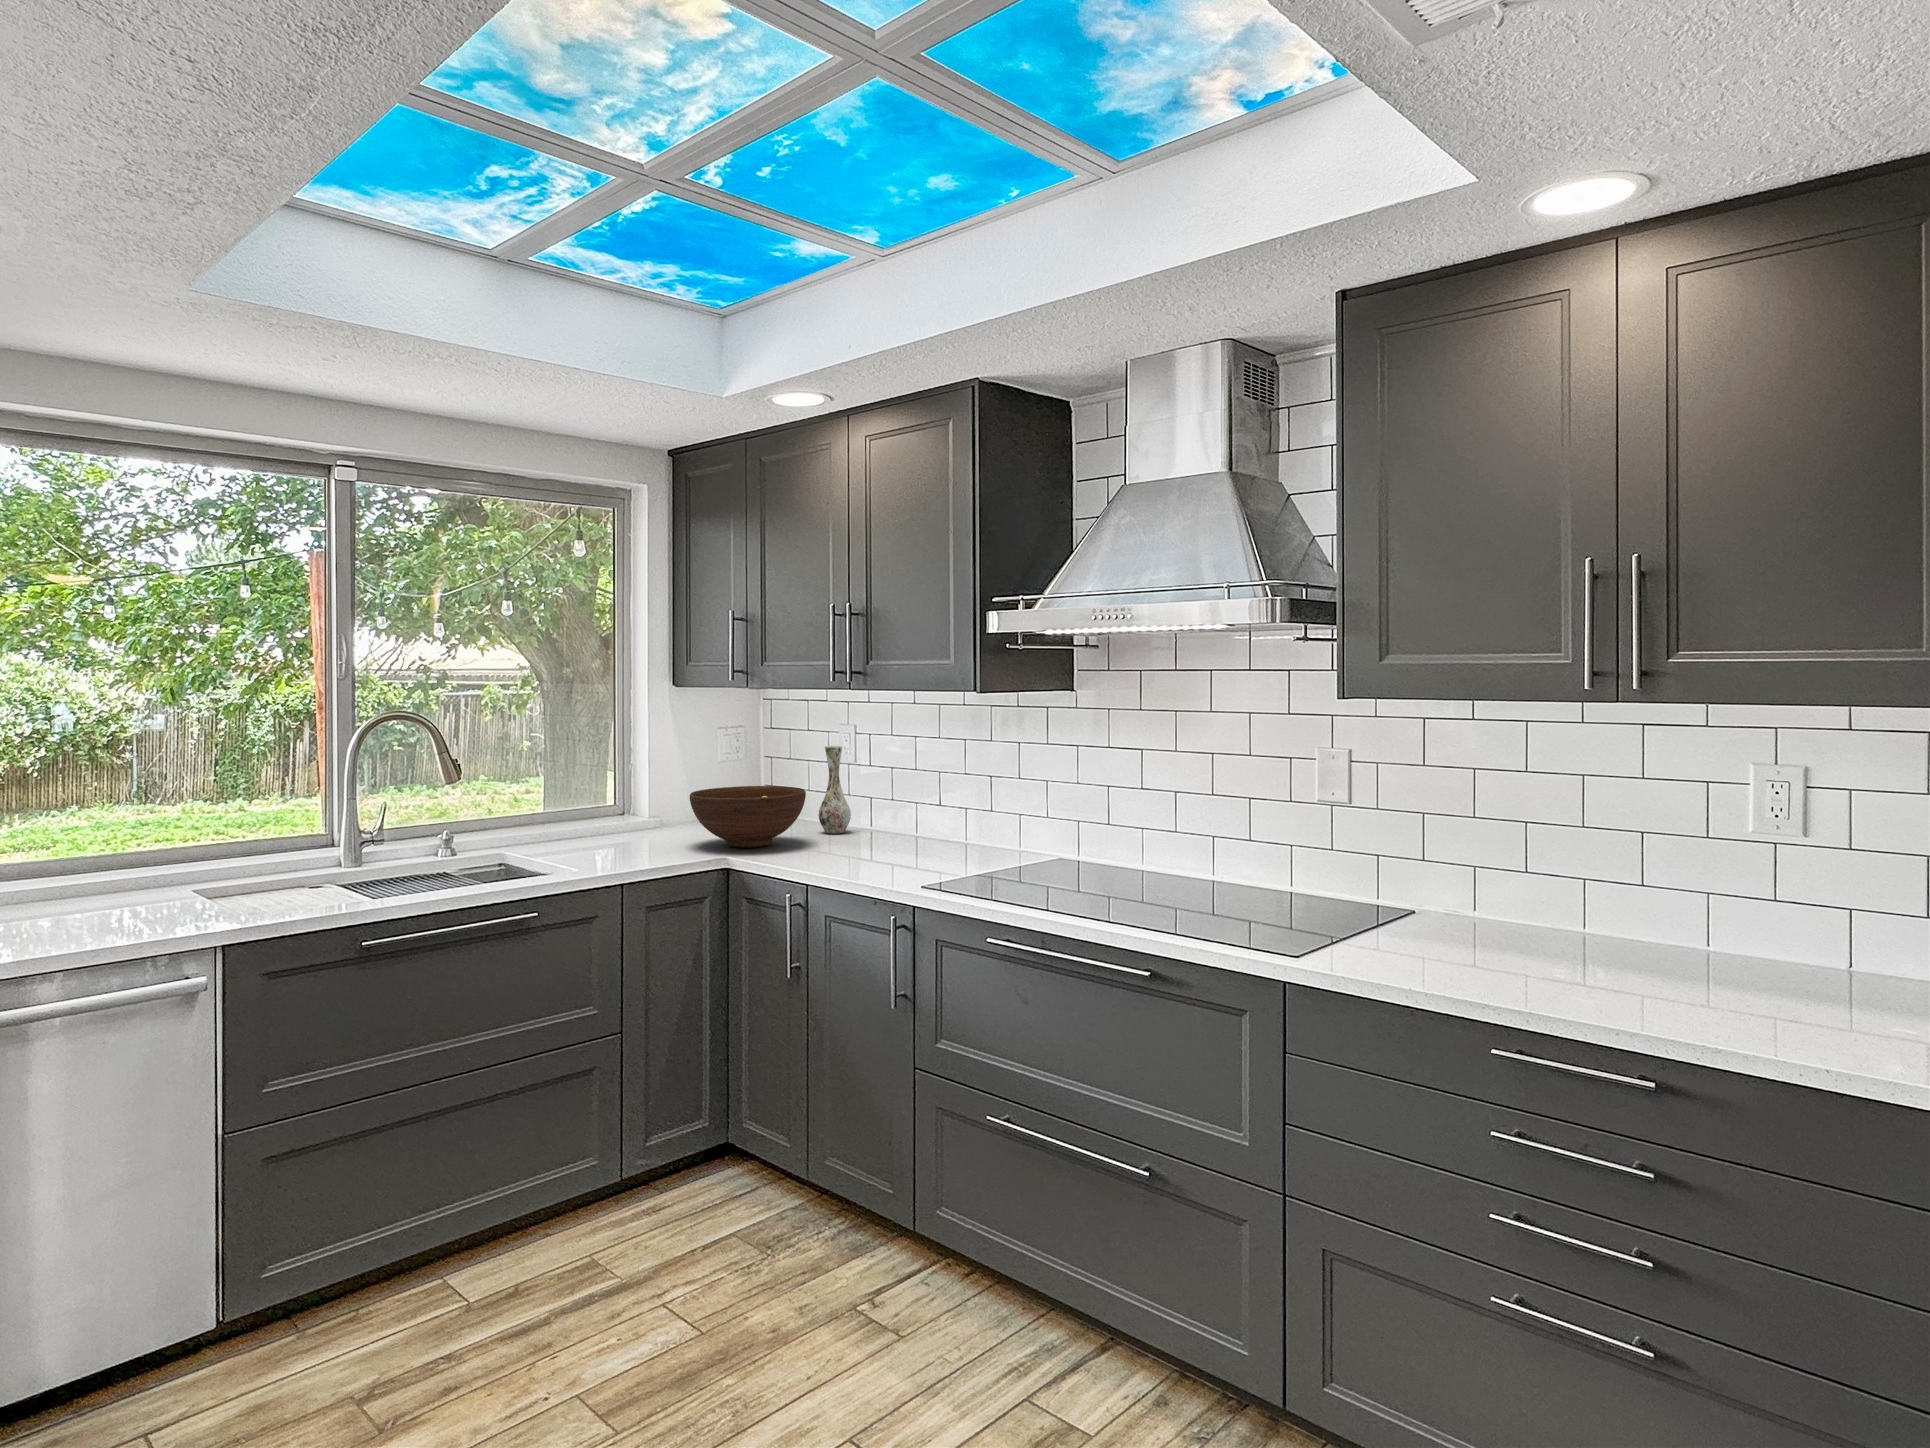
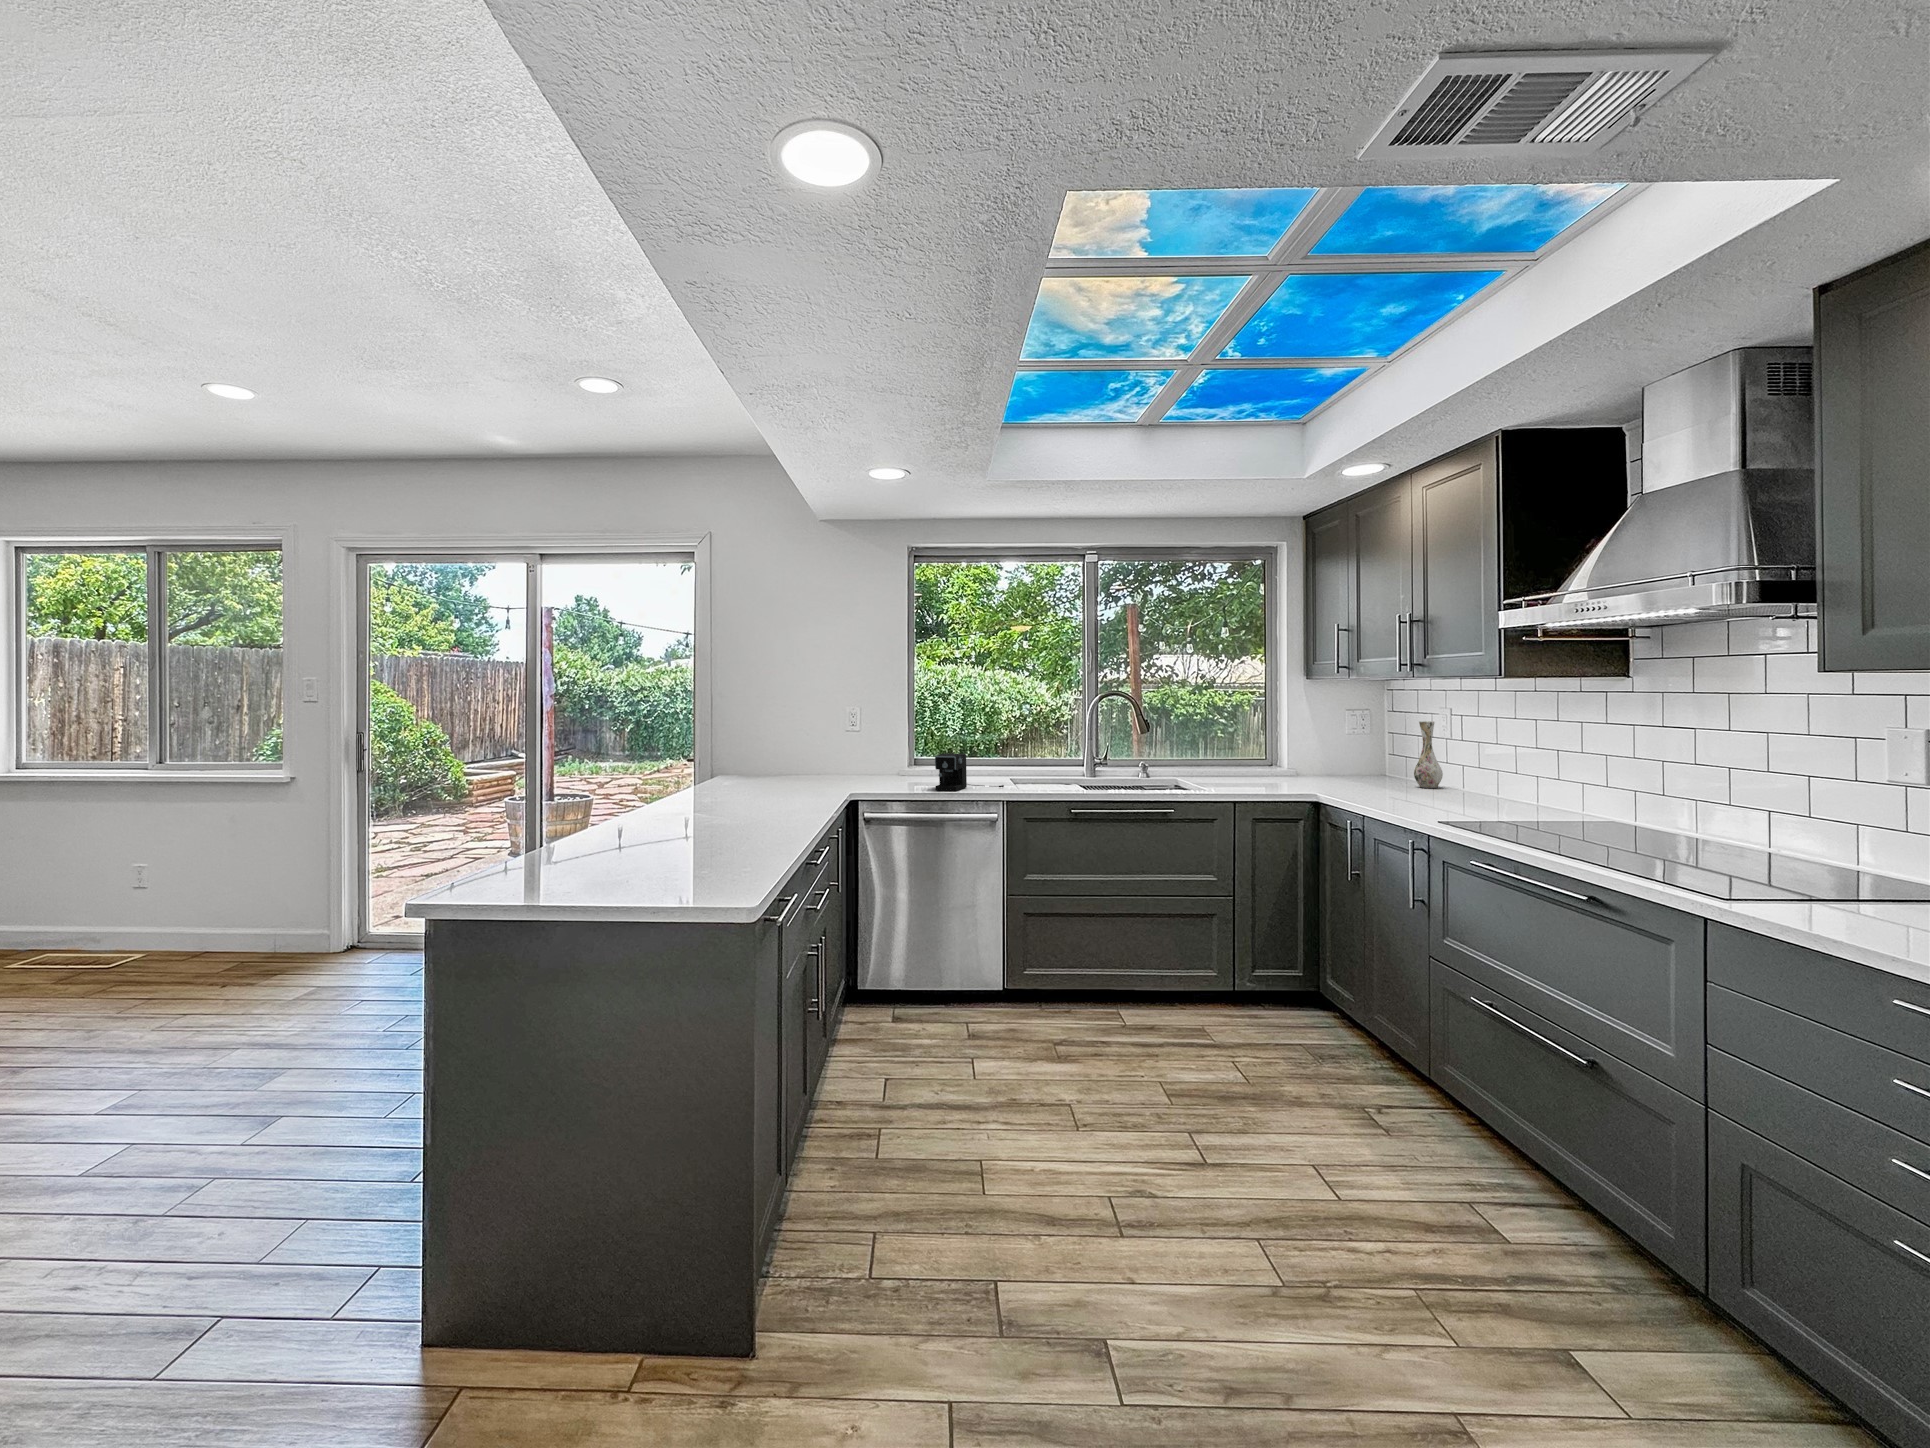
fruit bowl: present [690,786,806,847] -> none [1299,748,1391,790]
coffee maker: none [30,850,195,936] -> present [935,754,1004,791]

